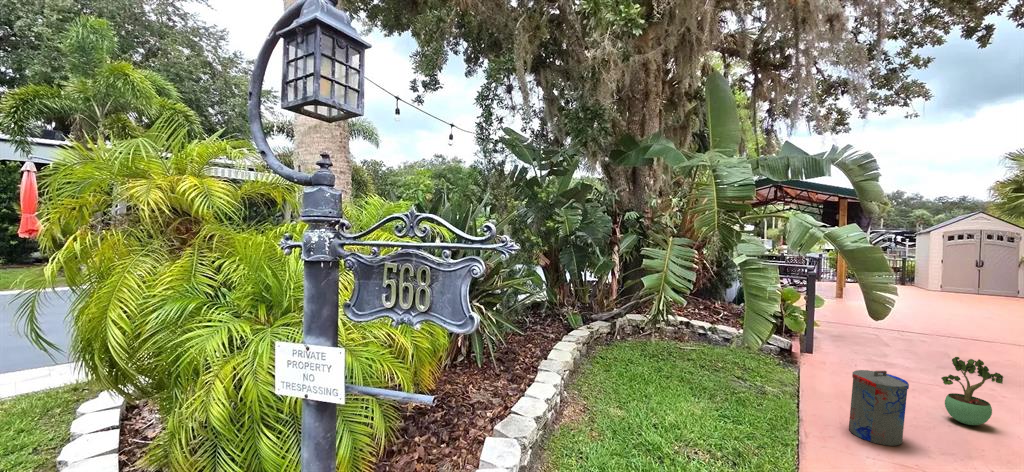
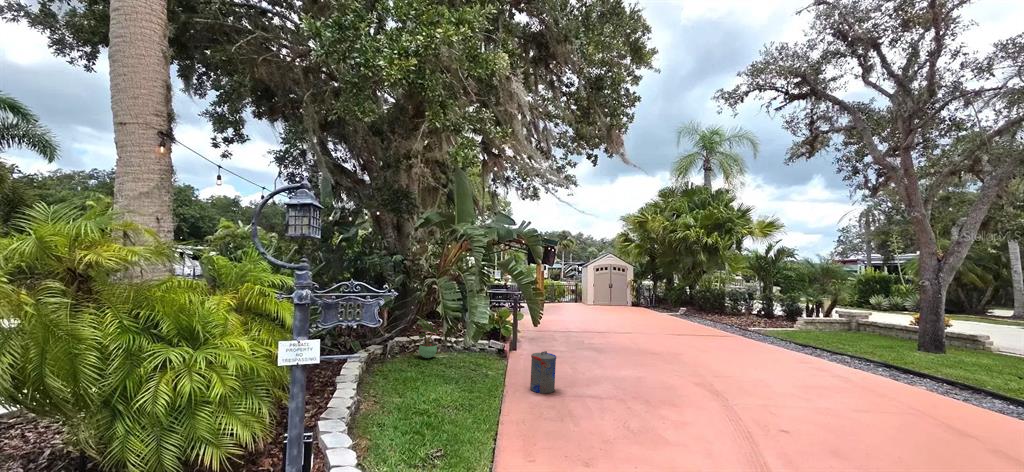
potted plant: present [941,357,1003,425] -> present [418,323,438,358]

